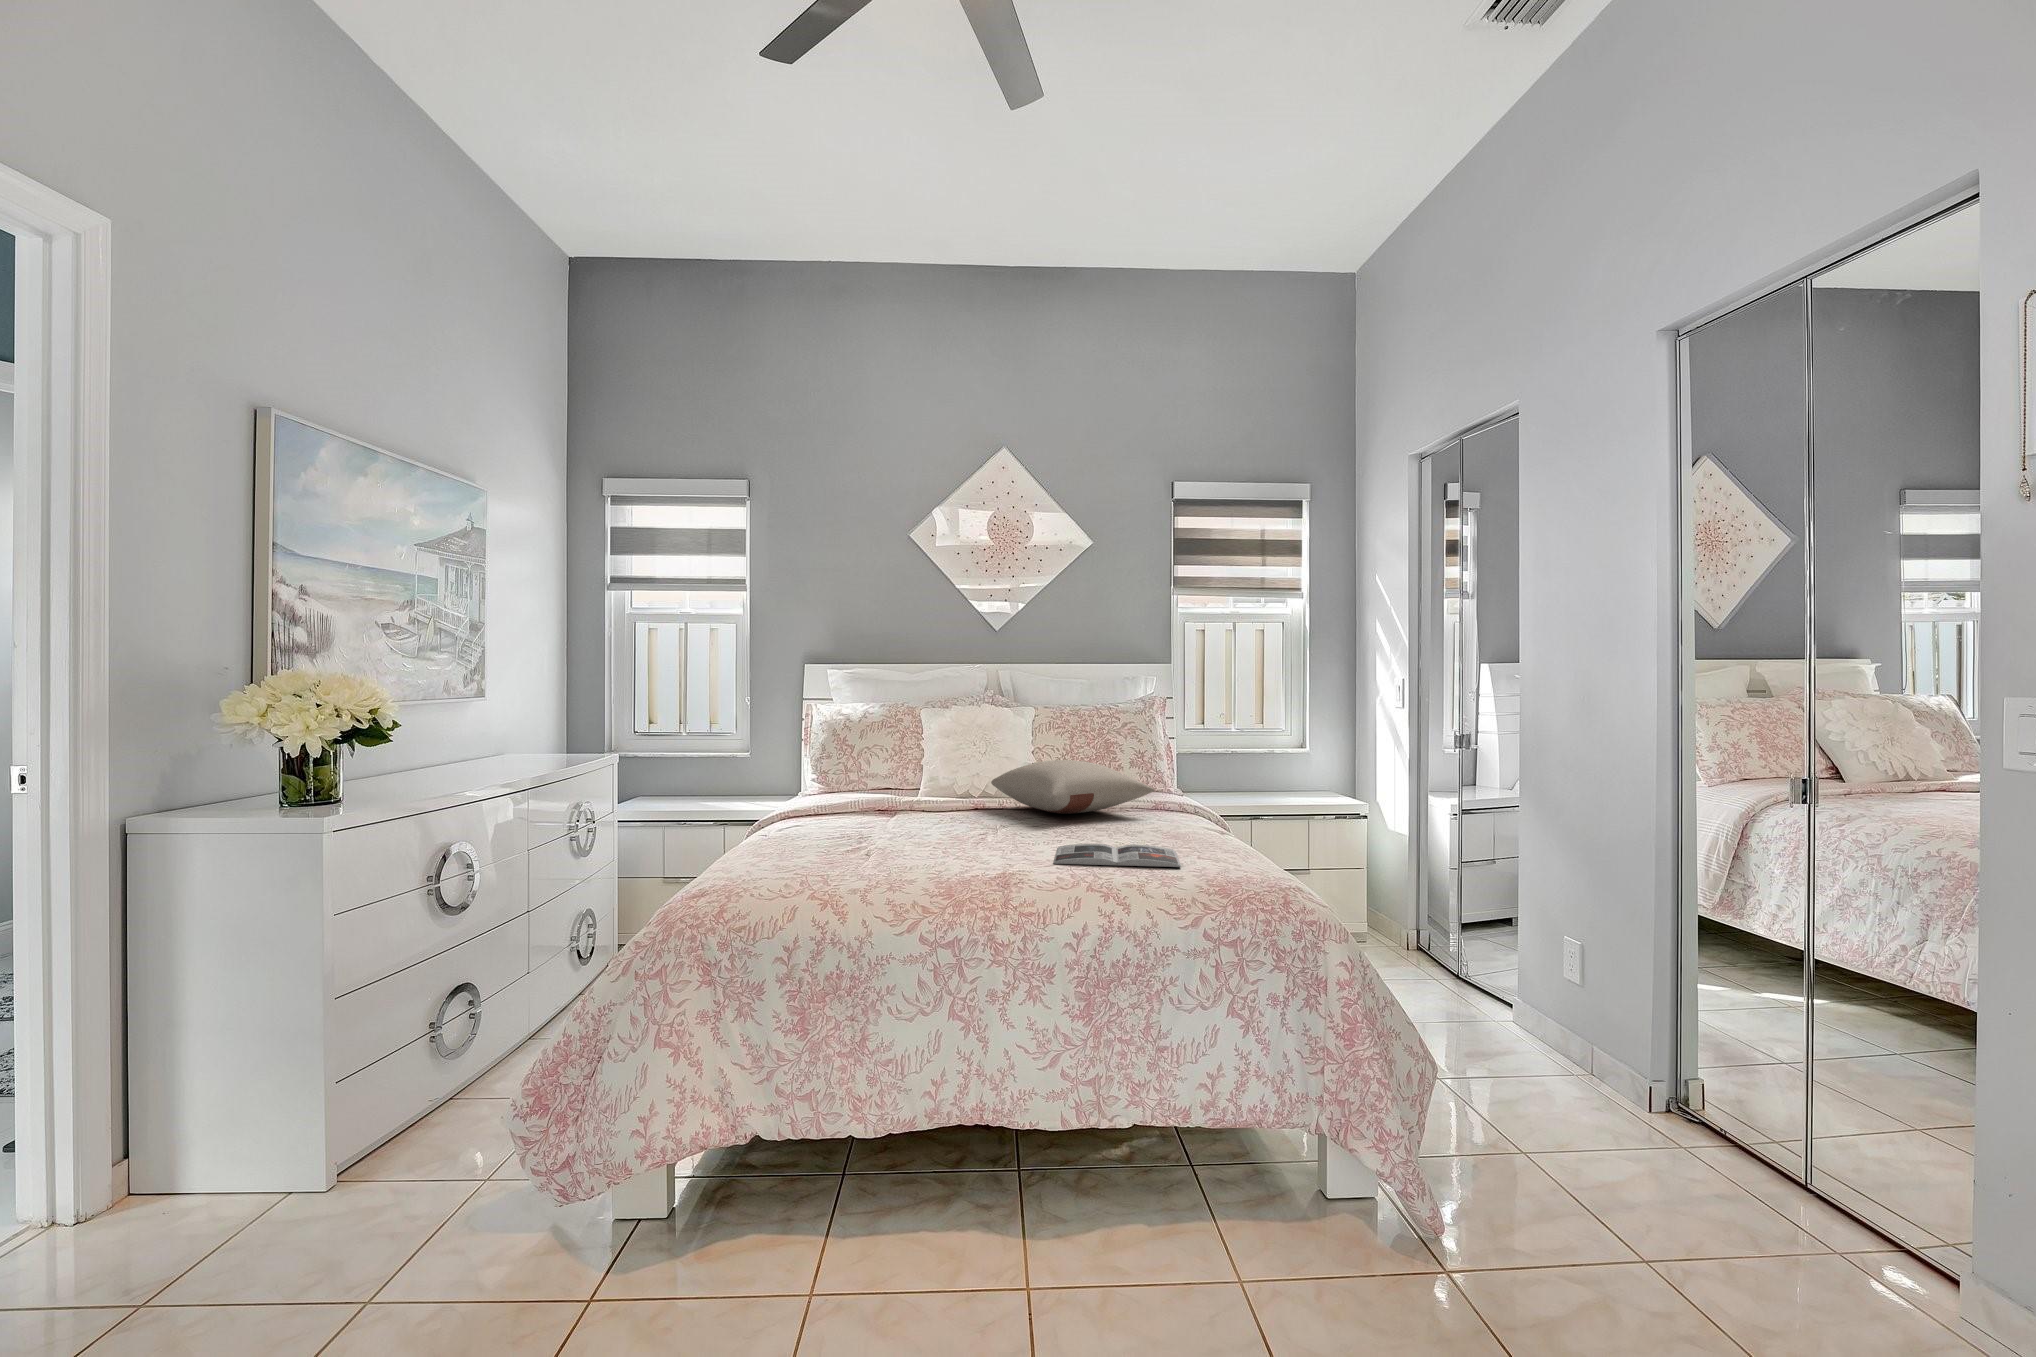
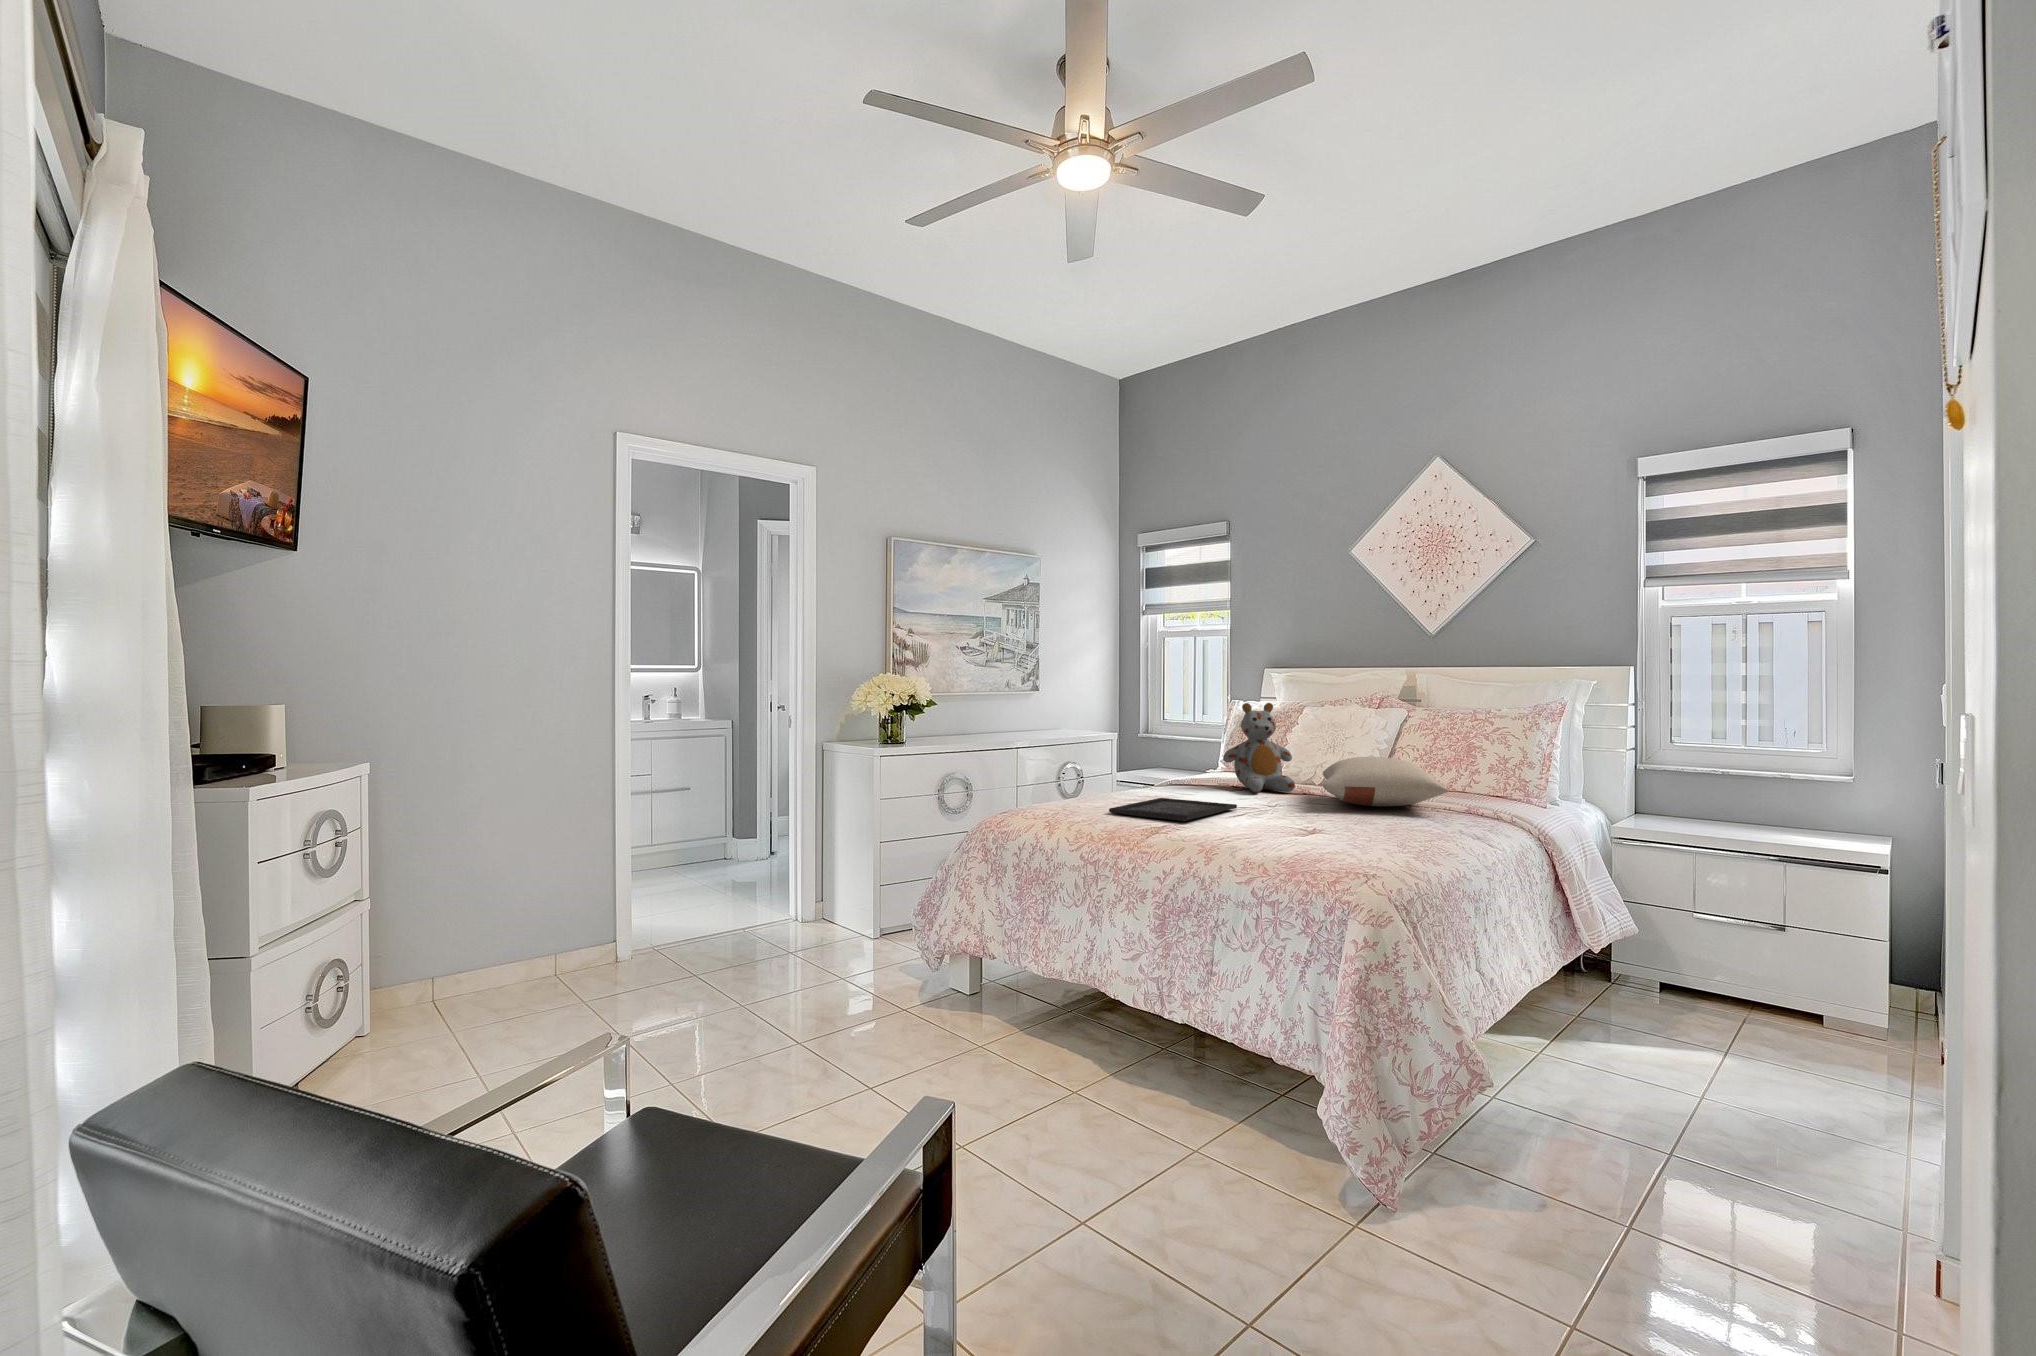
stuffed bear: none [879,704,962,812] -> present [1223,703,1295,793]
tray: none [863,829,985,861] -> present [1109,798,1237,821]
magazine: present [1054,843,1181,867] -> none [1231,823,1362,847]

